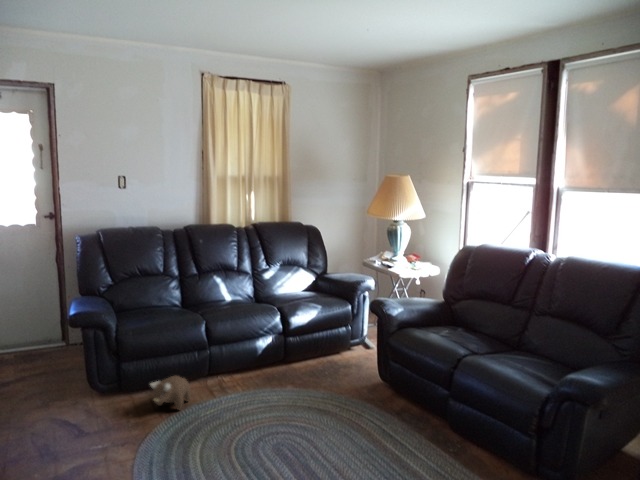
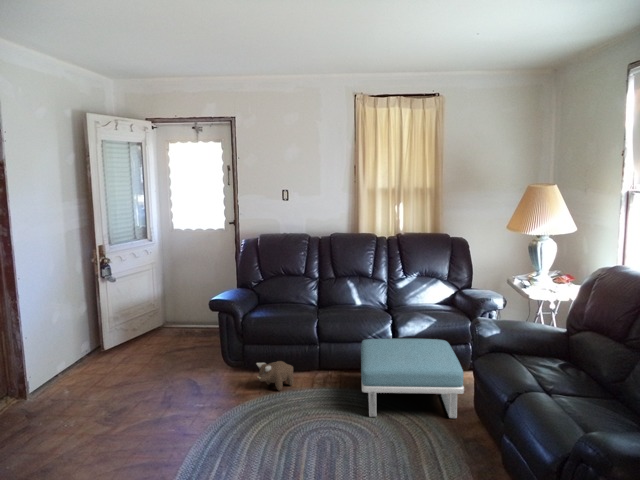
footstool: none [257,325,381,415] -> present [361,339,464,418]

